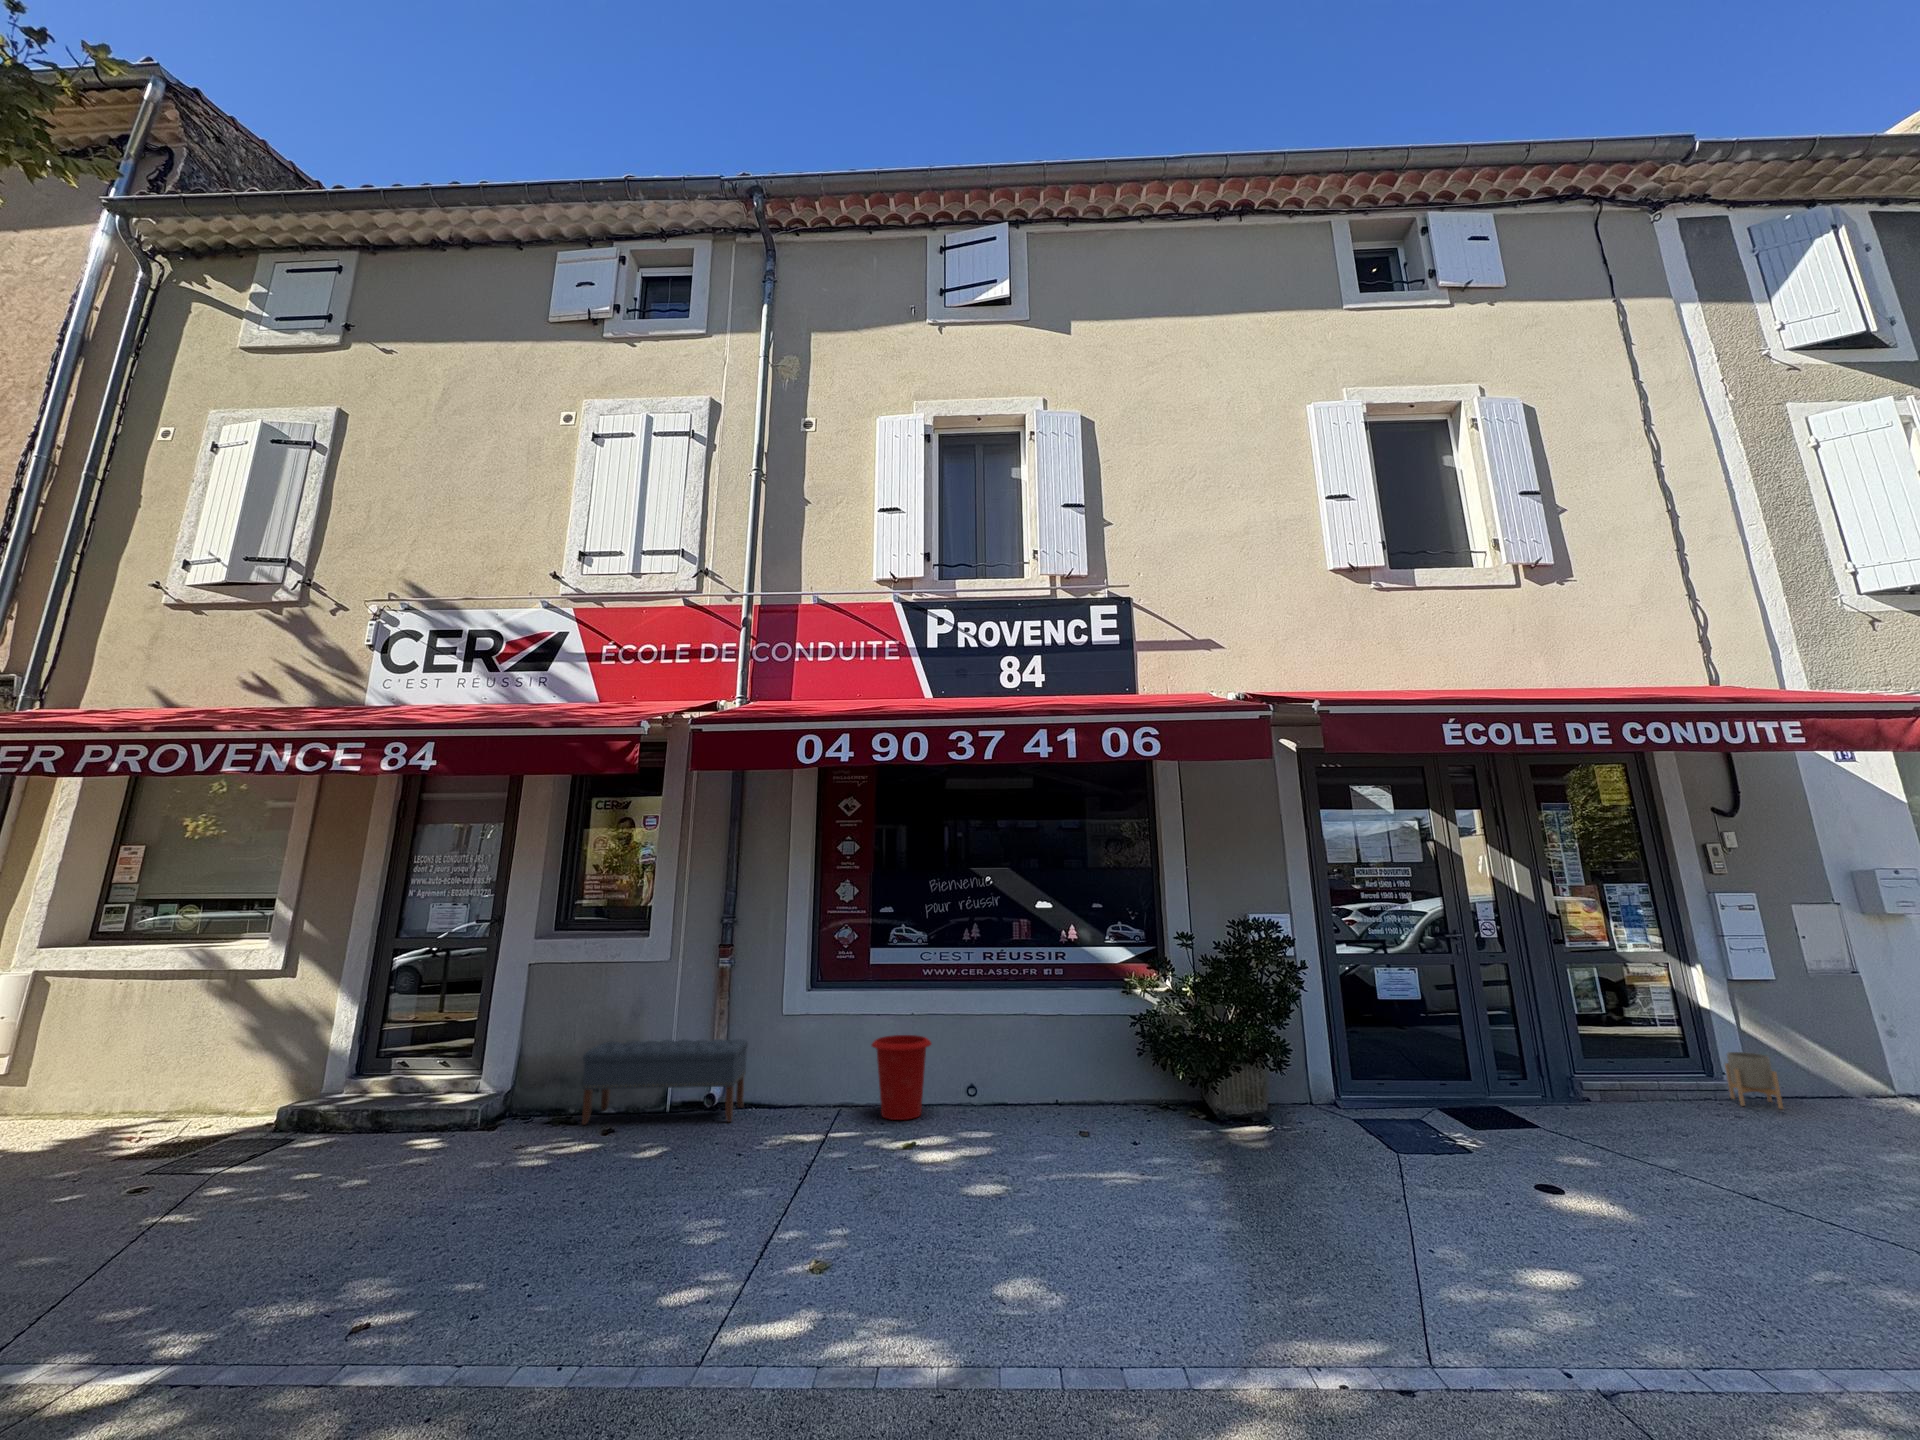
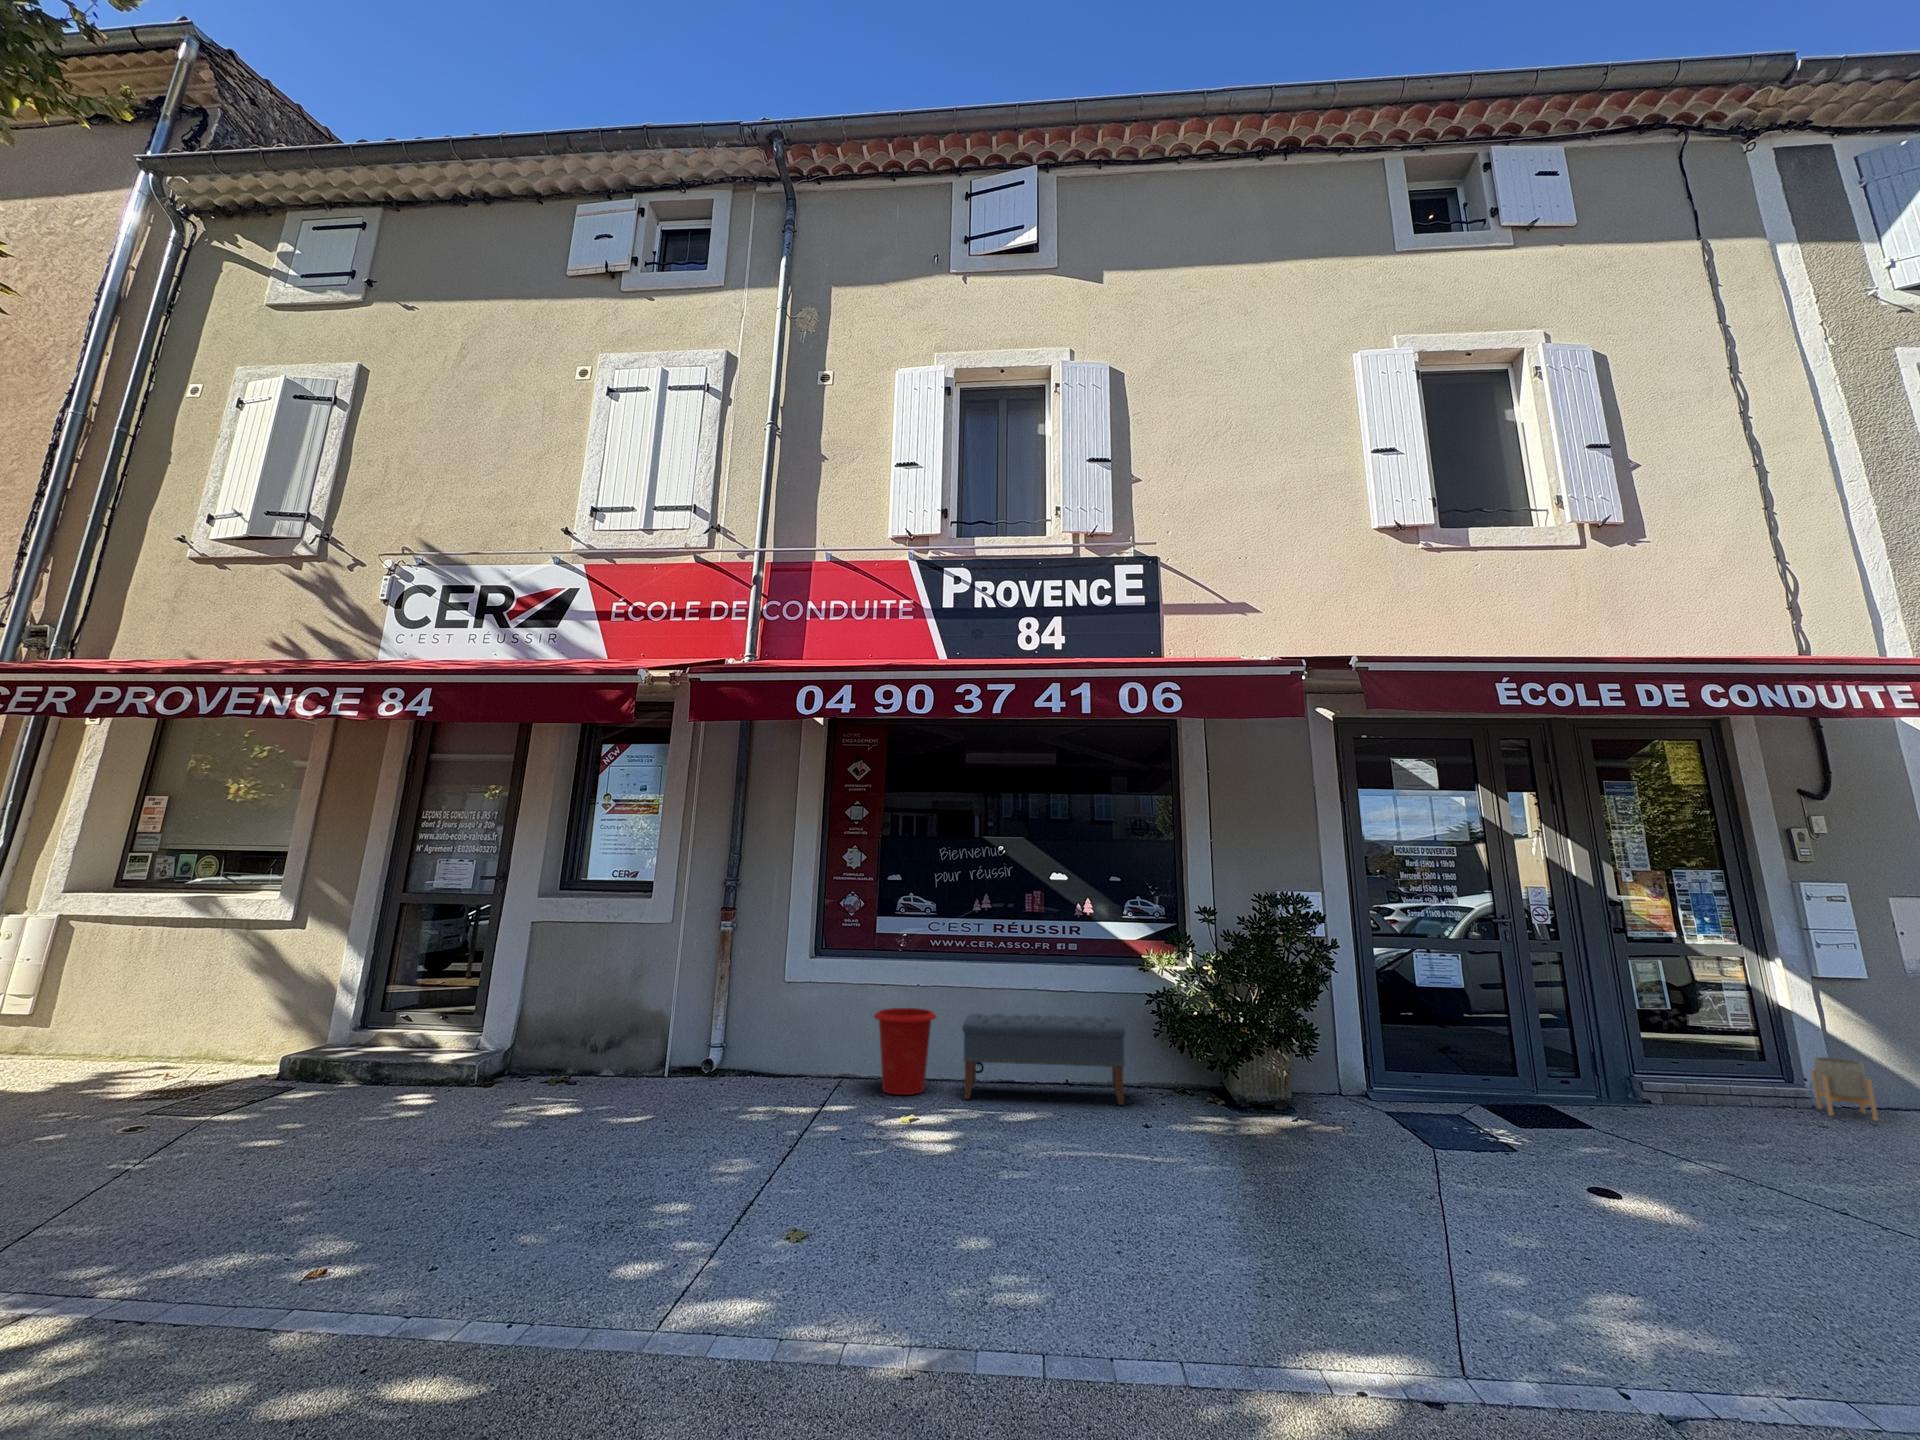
bench: present [582,1039,748,1125] -> present [962,1013,1125,1105]

